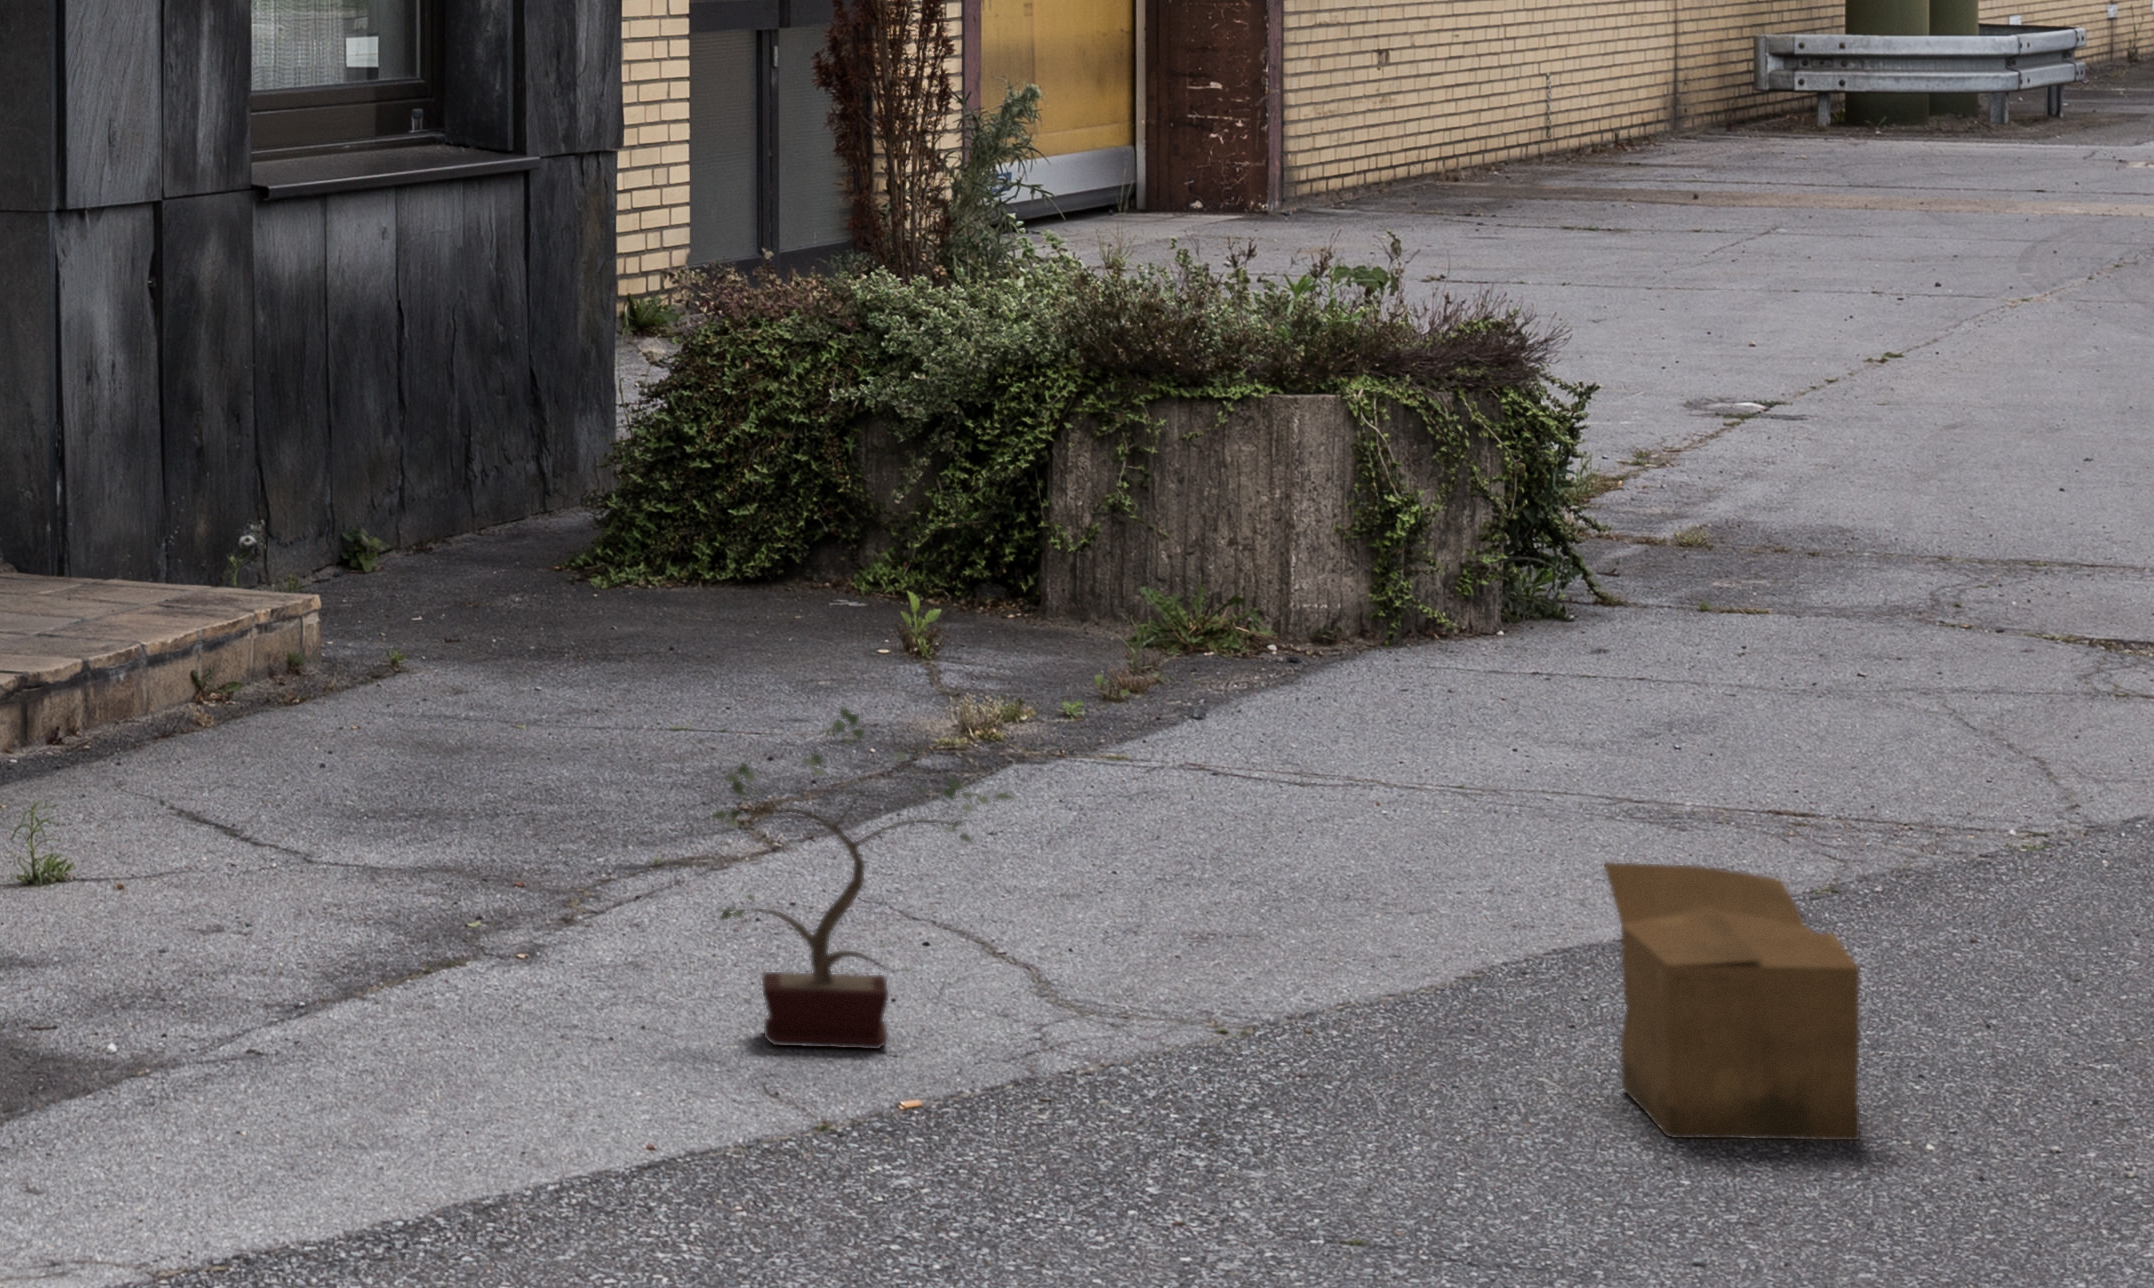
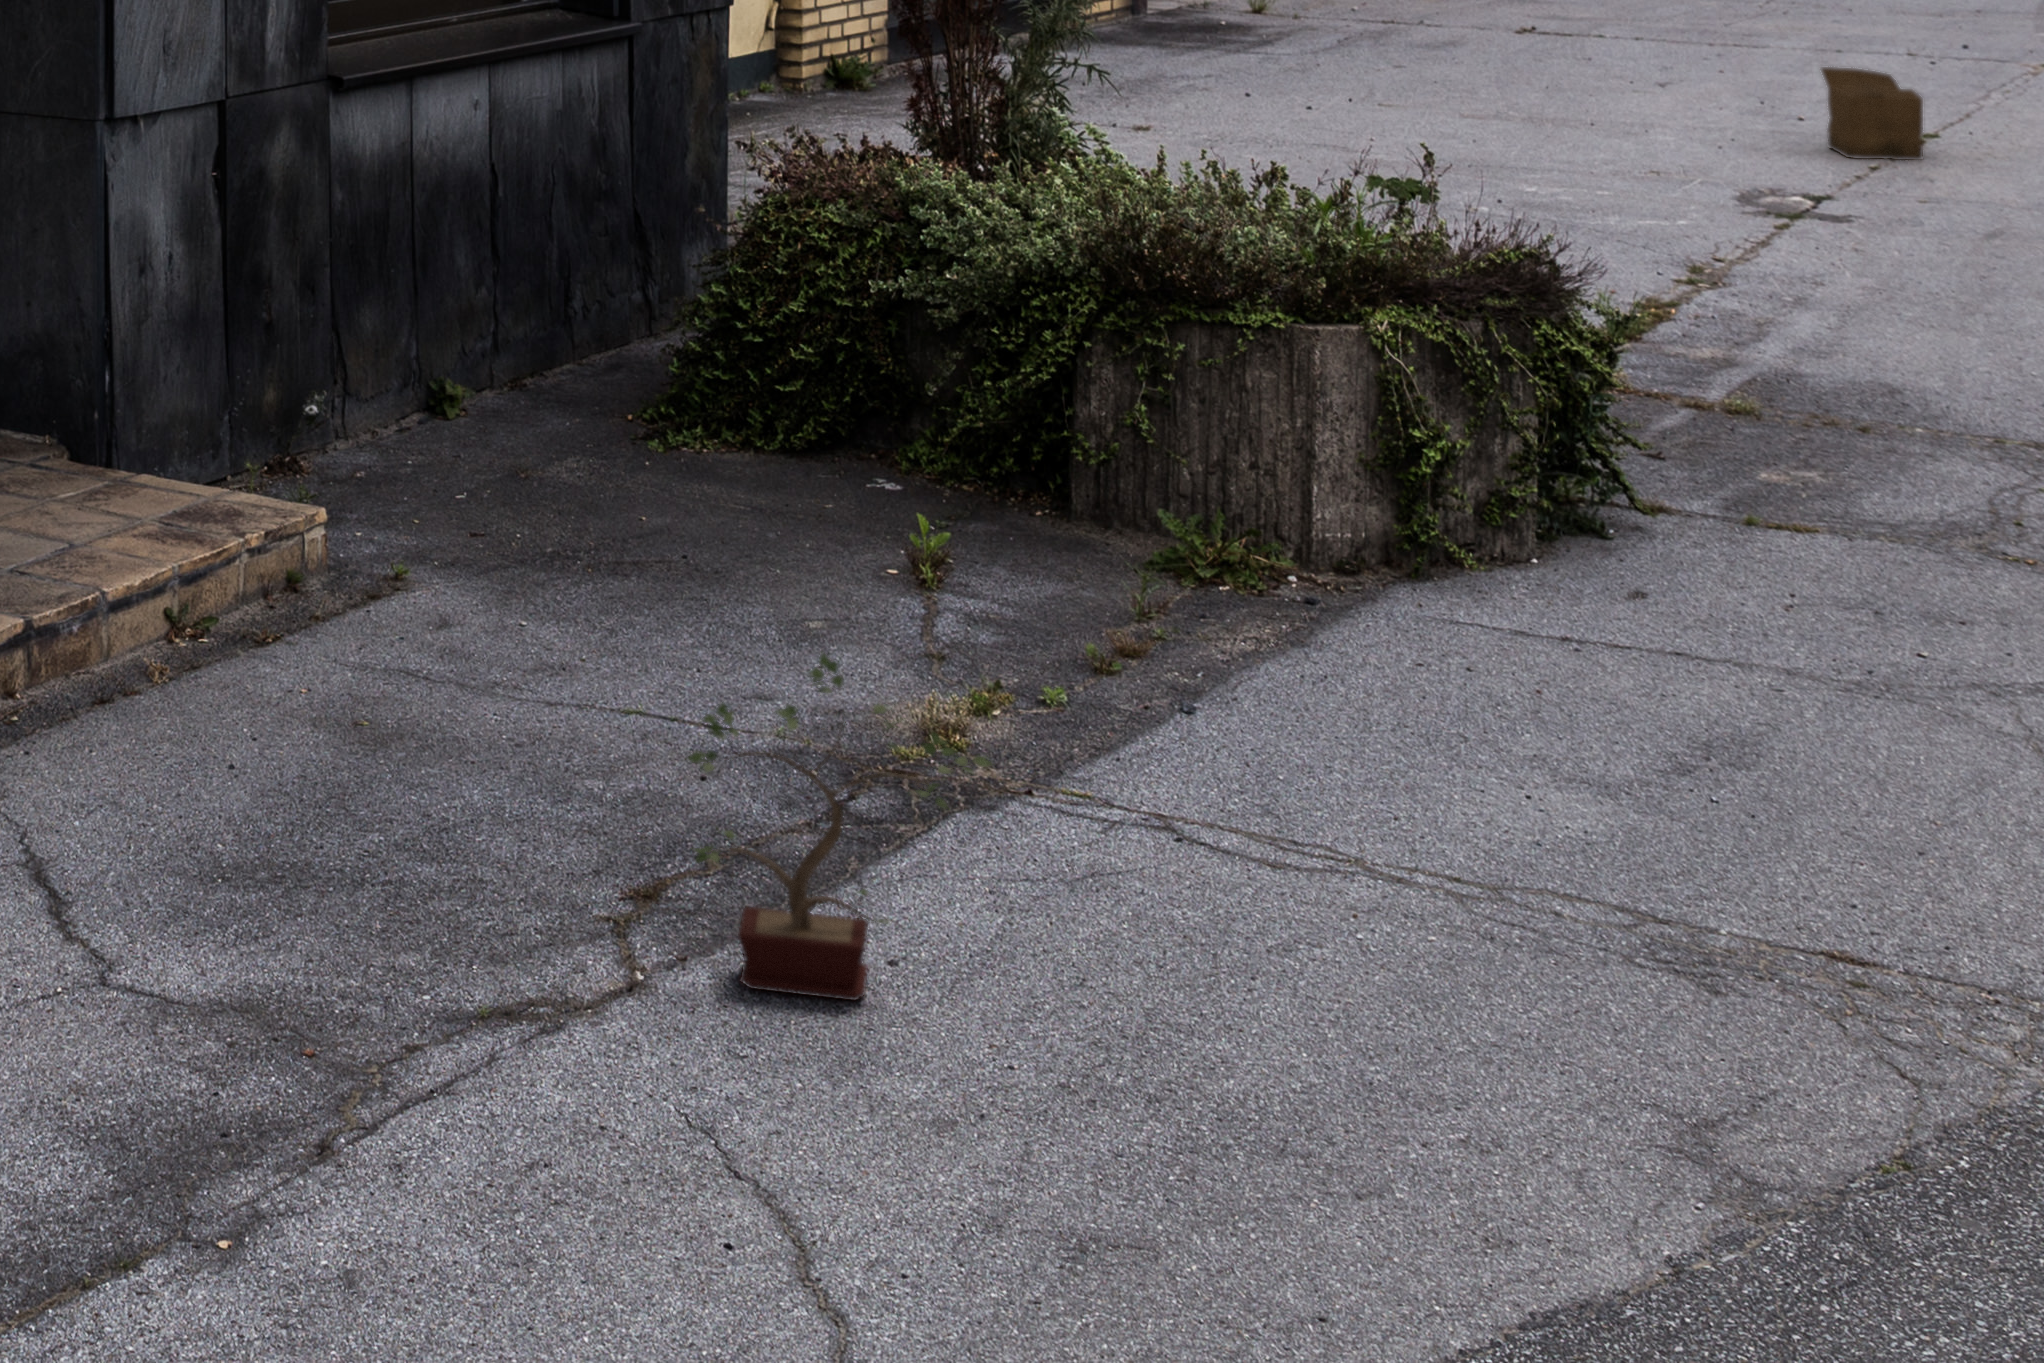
cardboard box: present [1605,863,1860,1140] -> present [1821,67,1923,160]

